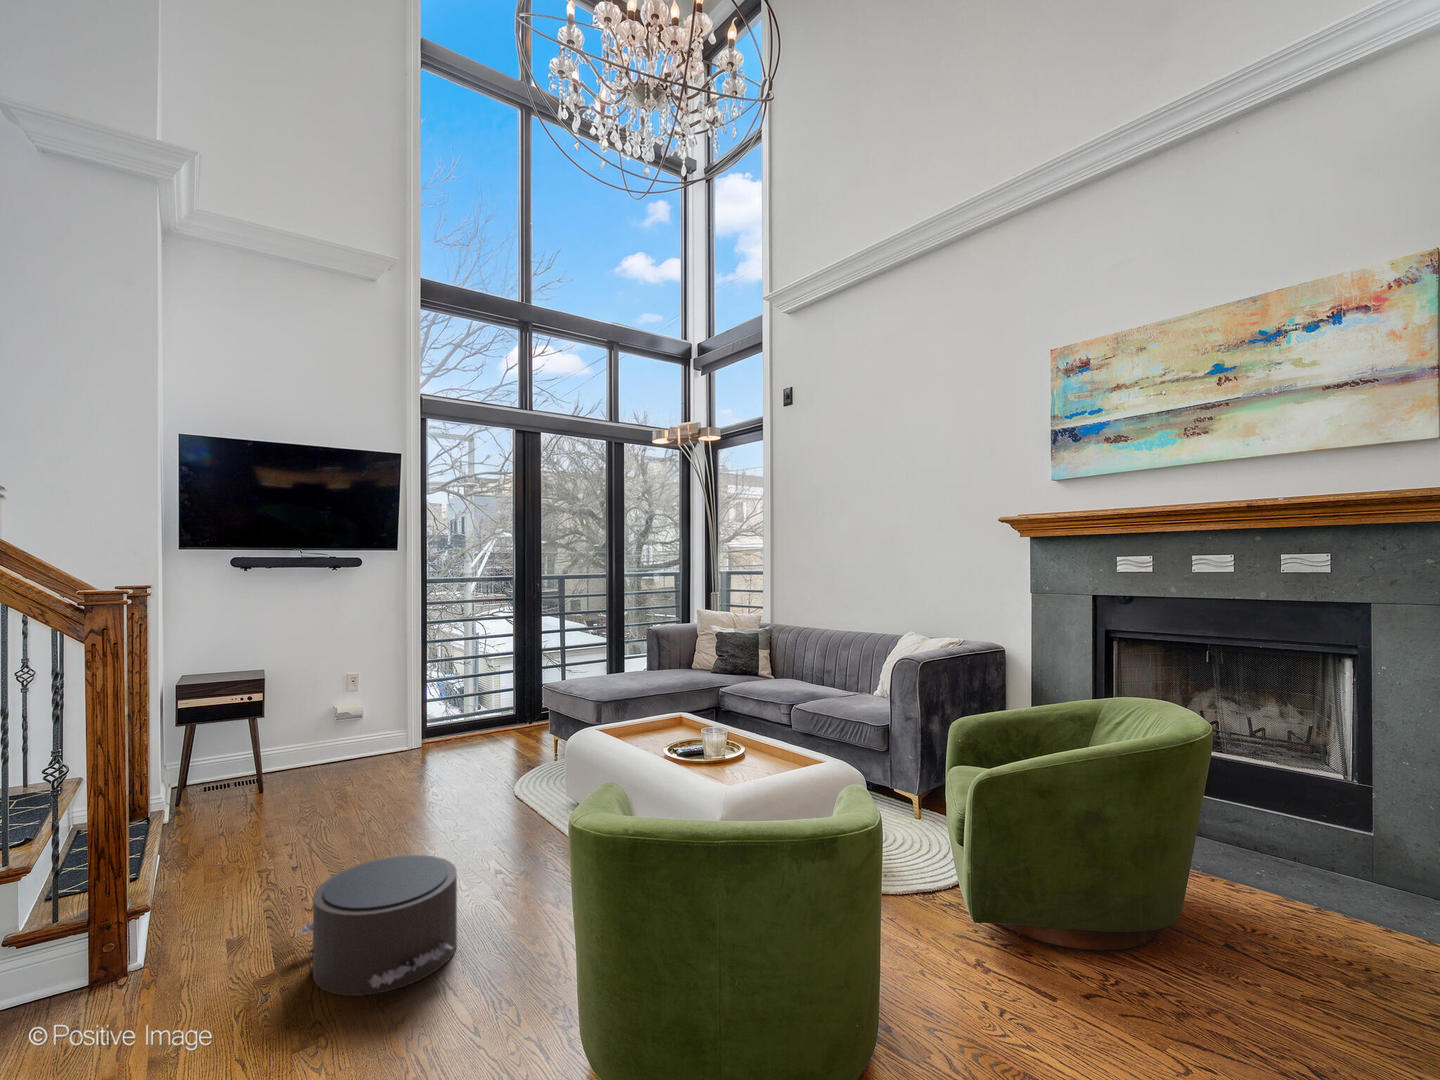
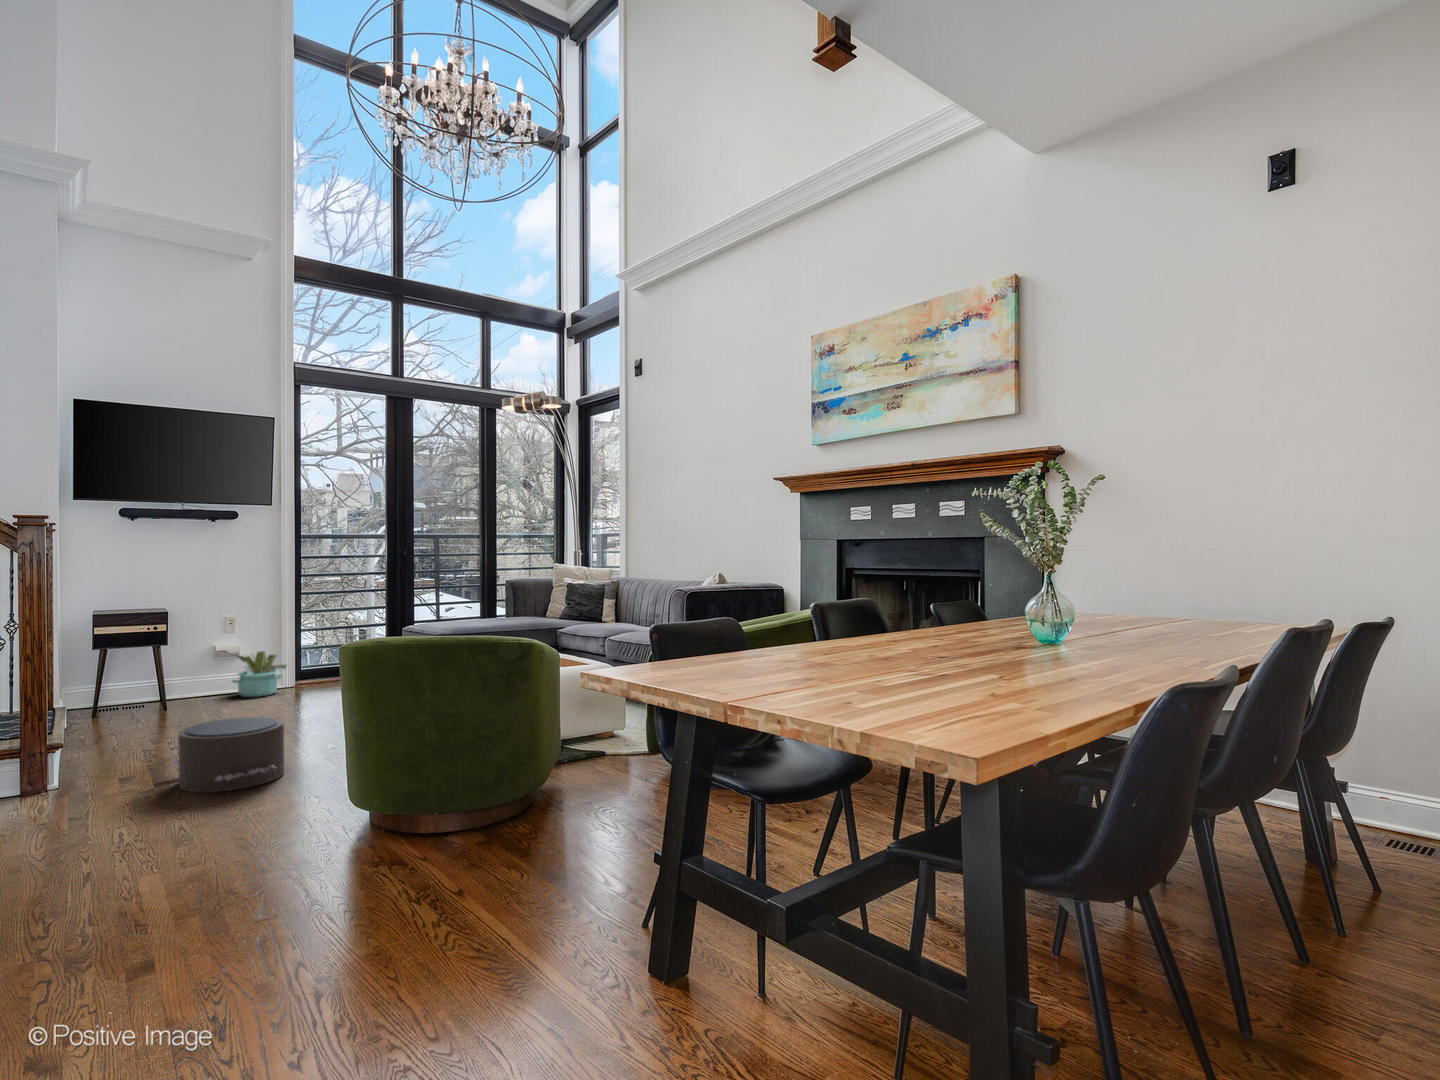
decorative plant: none [355,713,417,768] -> present [232,650,287,697]

